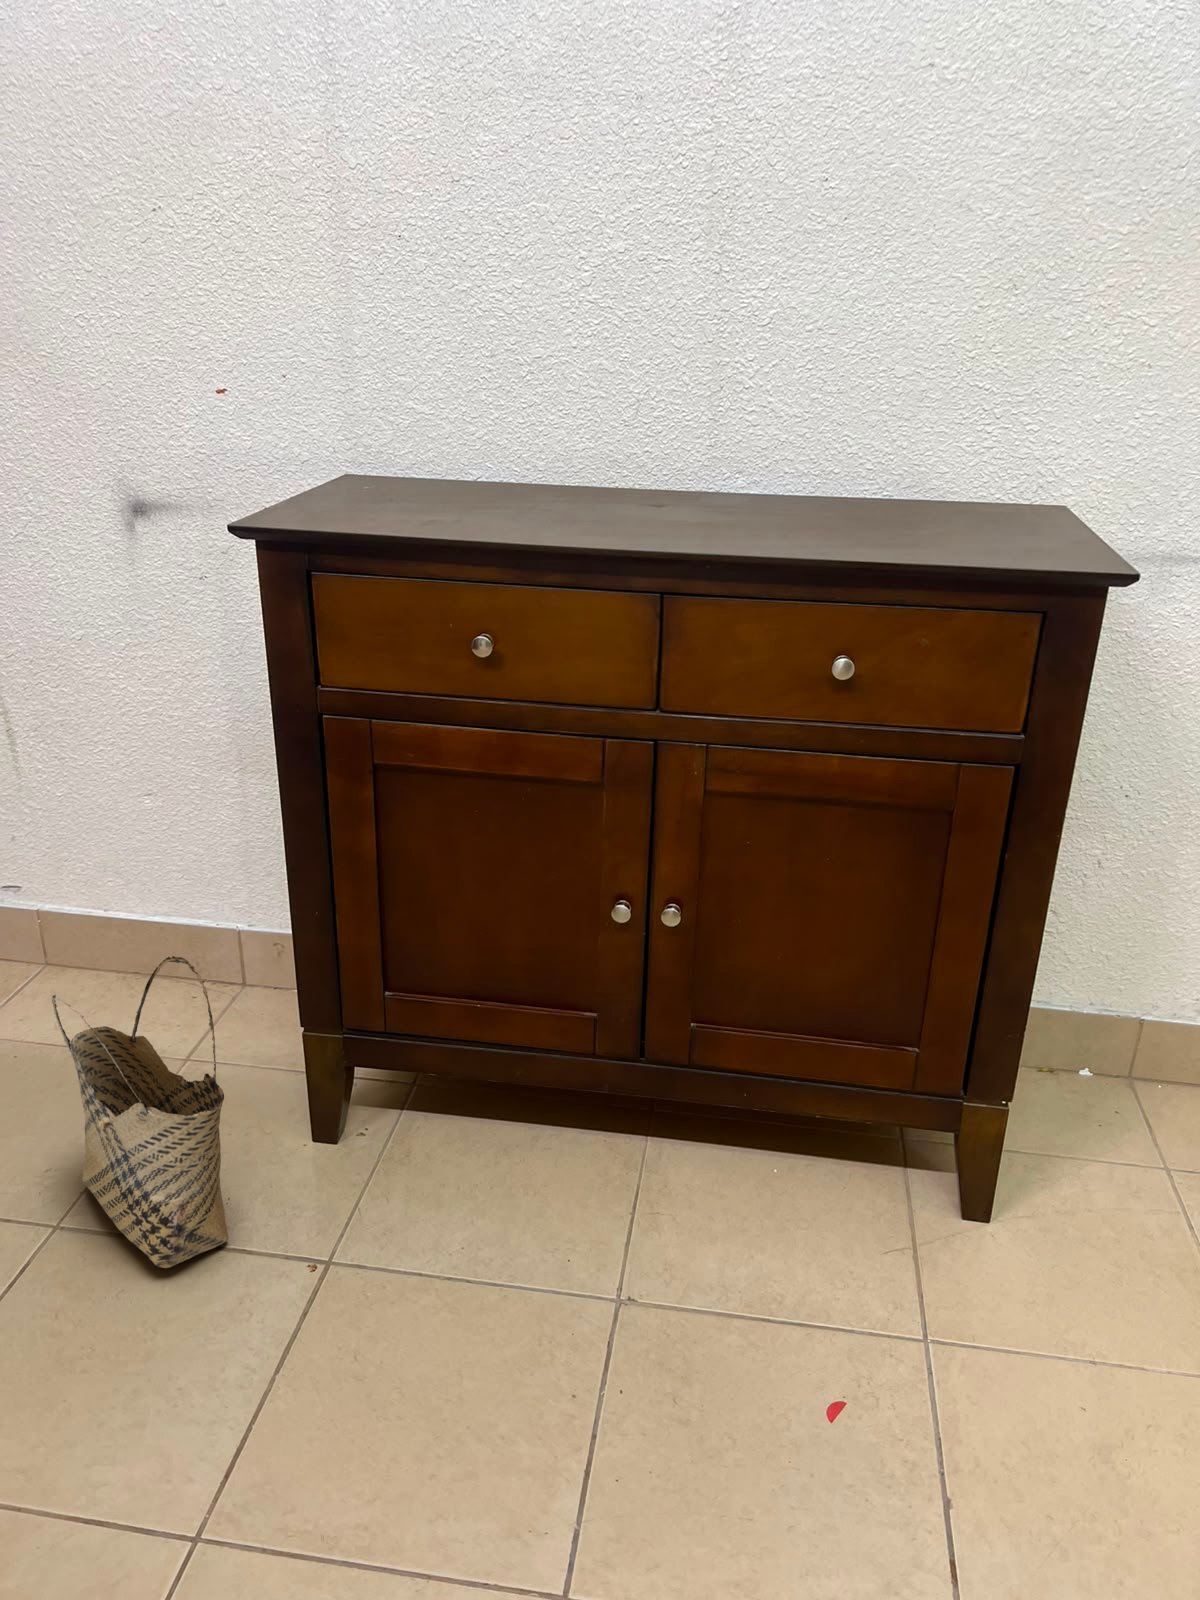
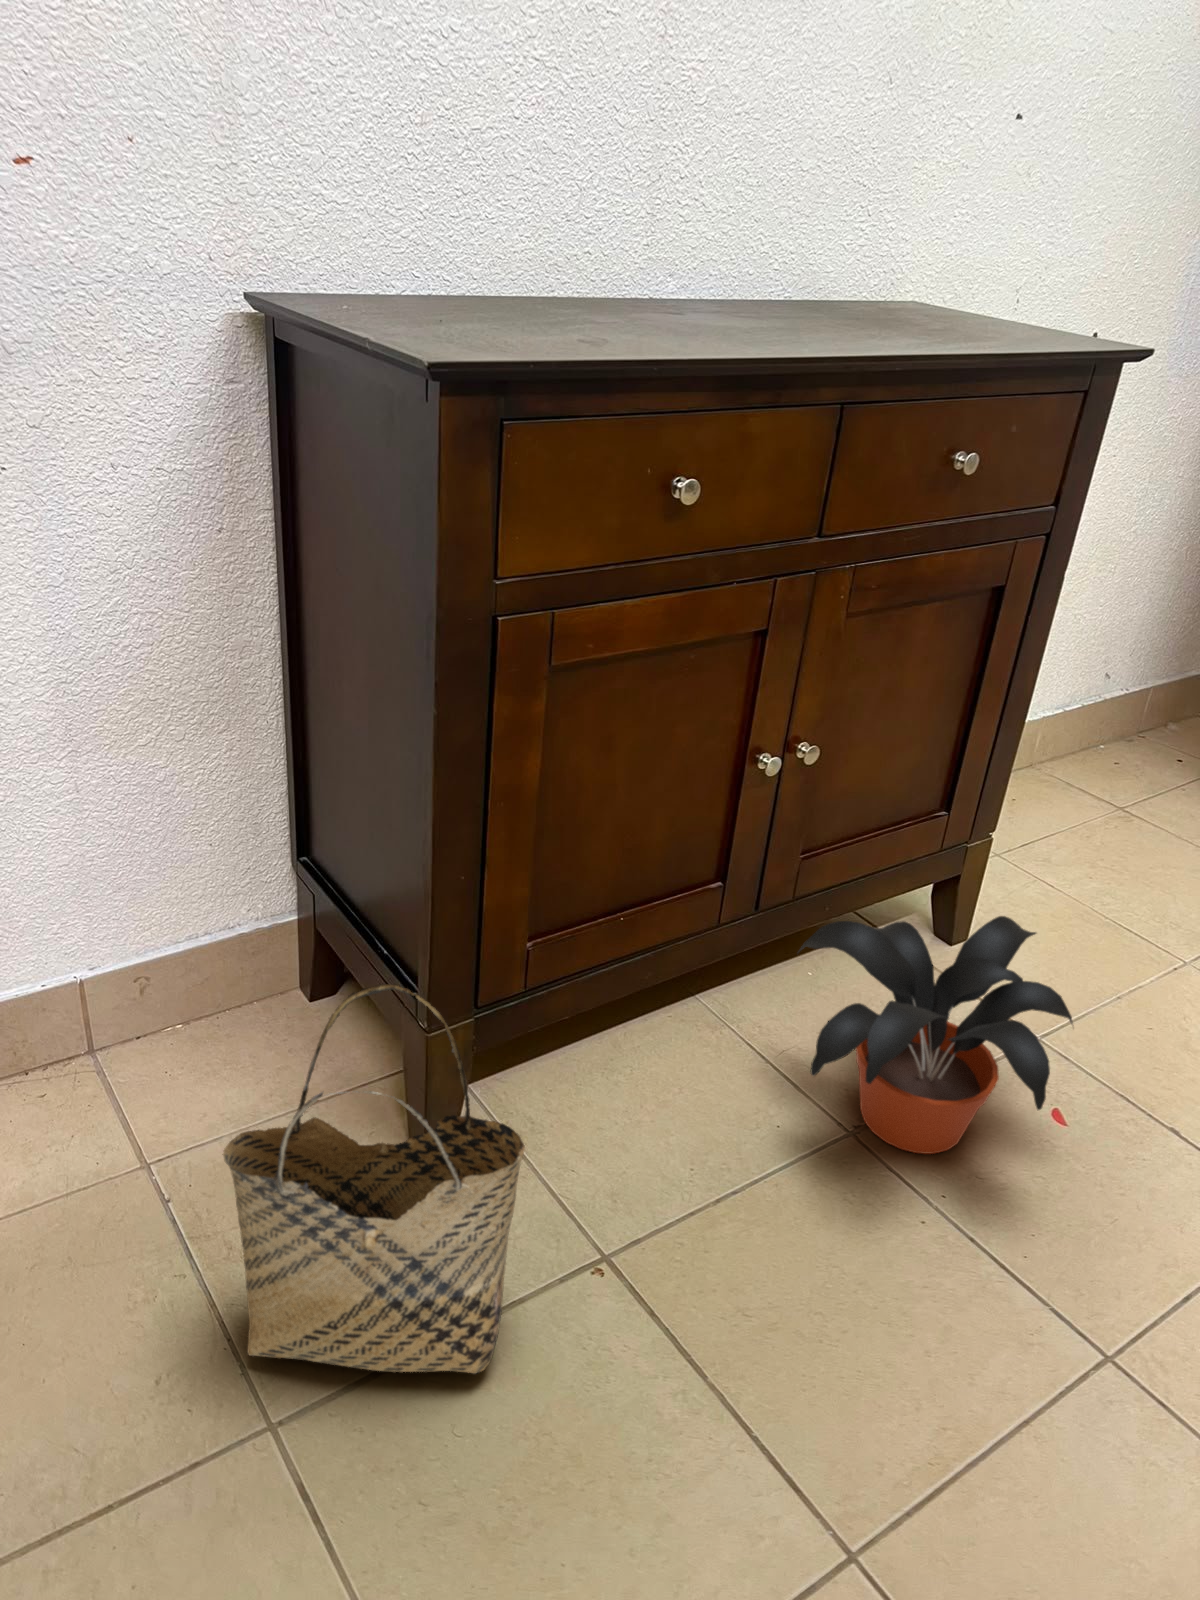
potted plant: none [525,1085,843,1356] -> present [799,916,1073,1154]

